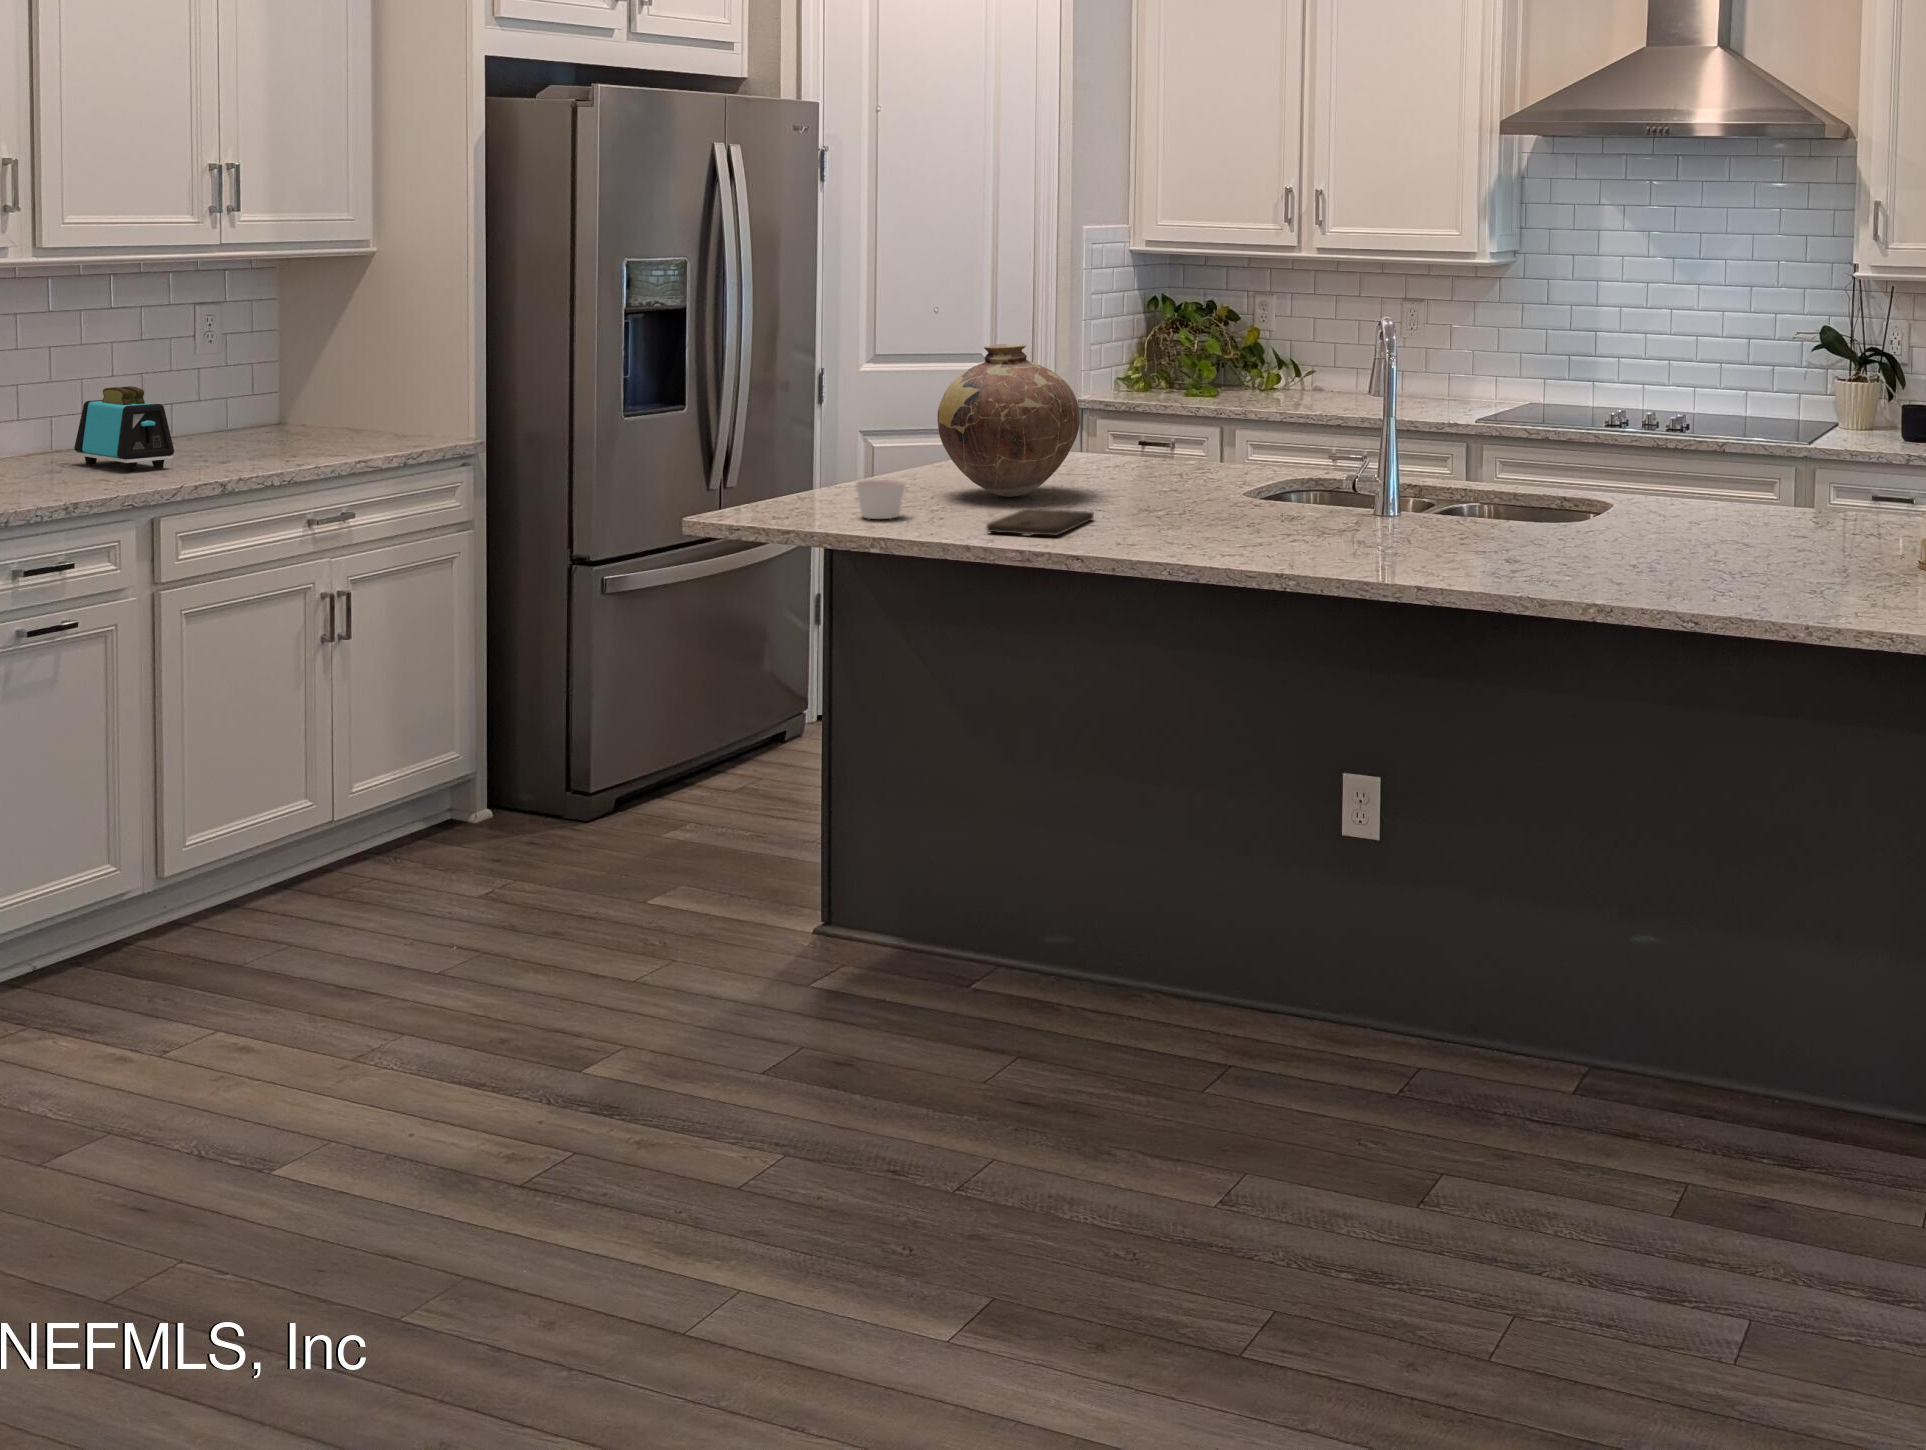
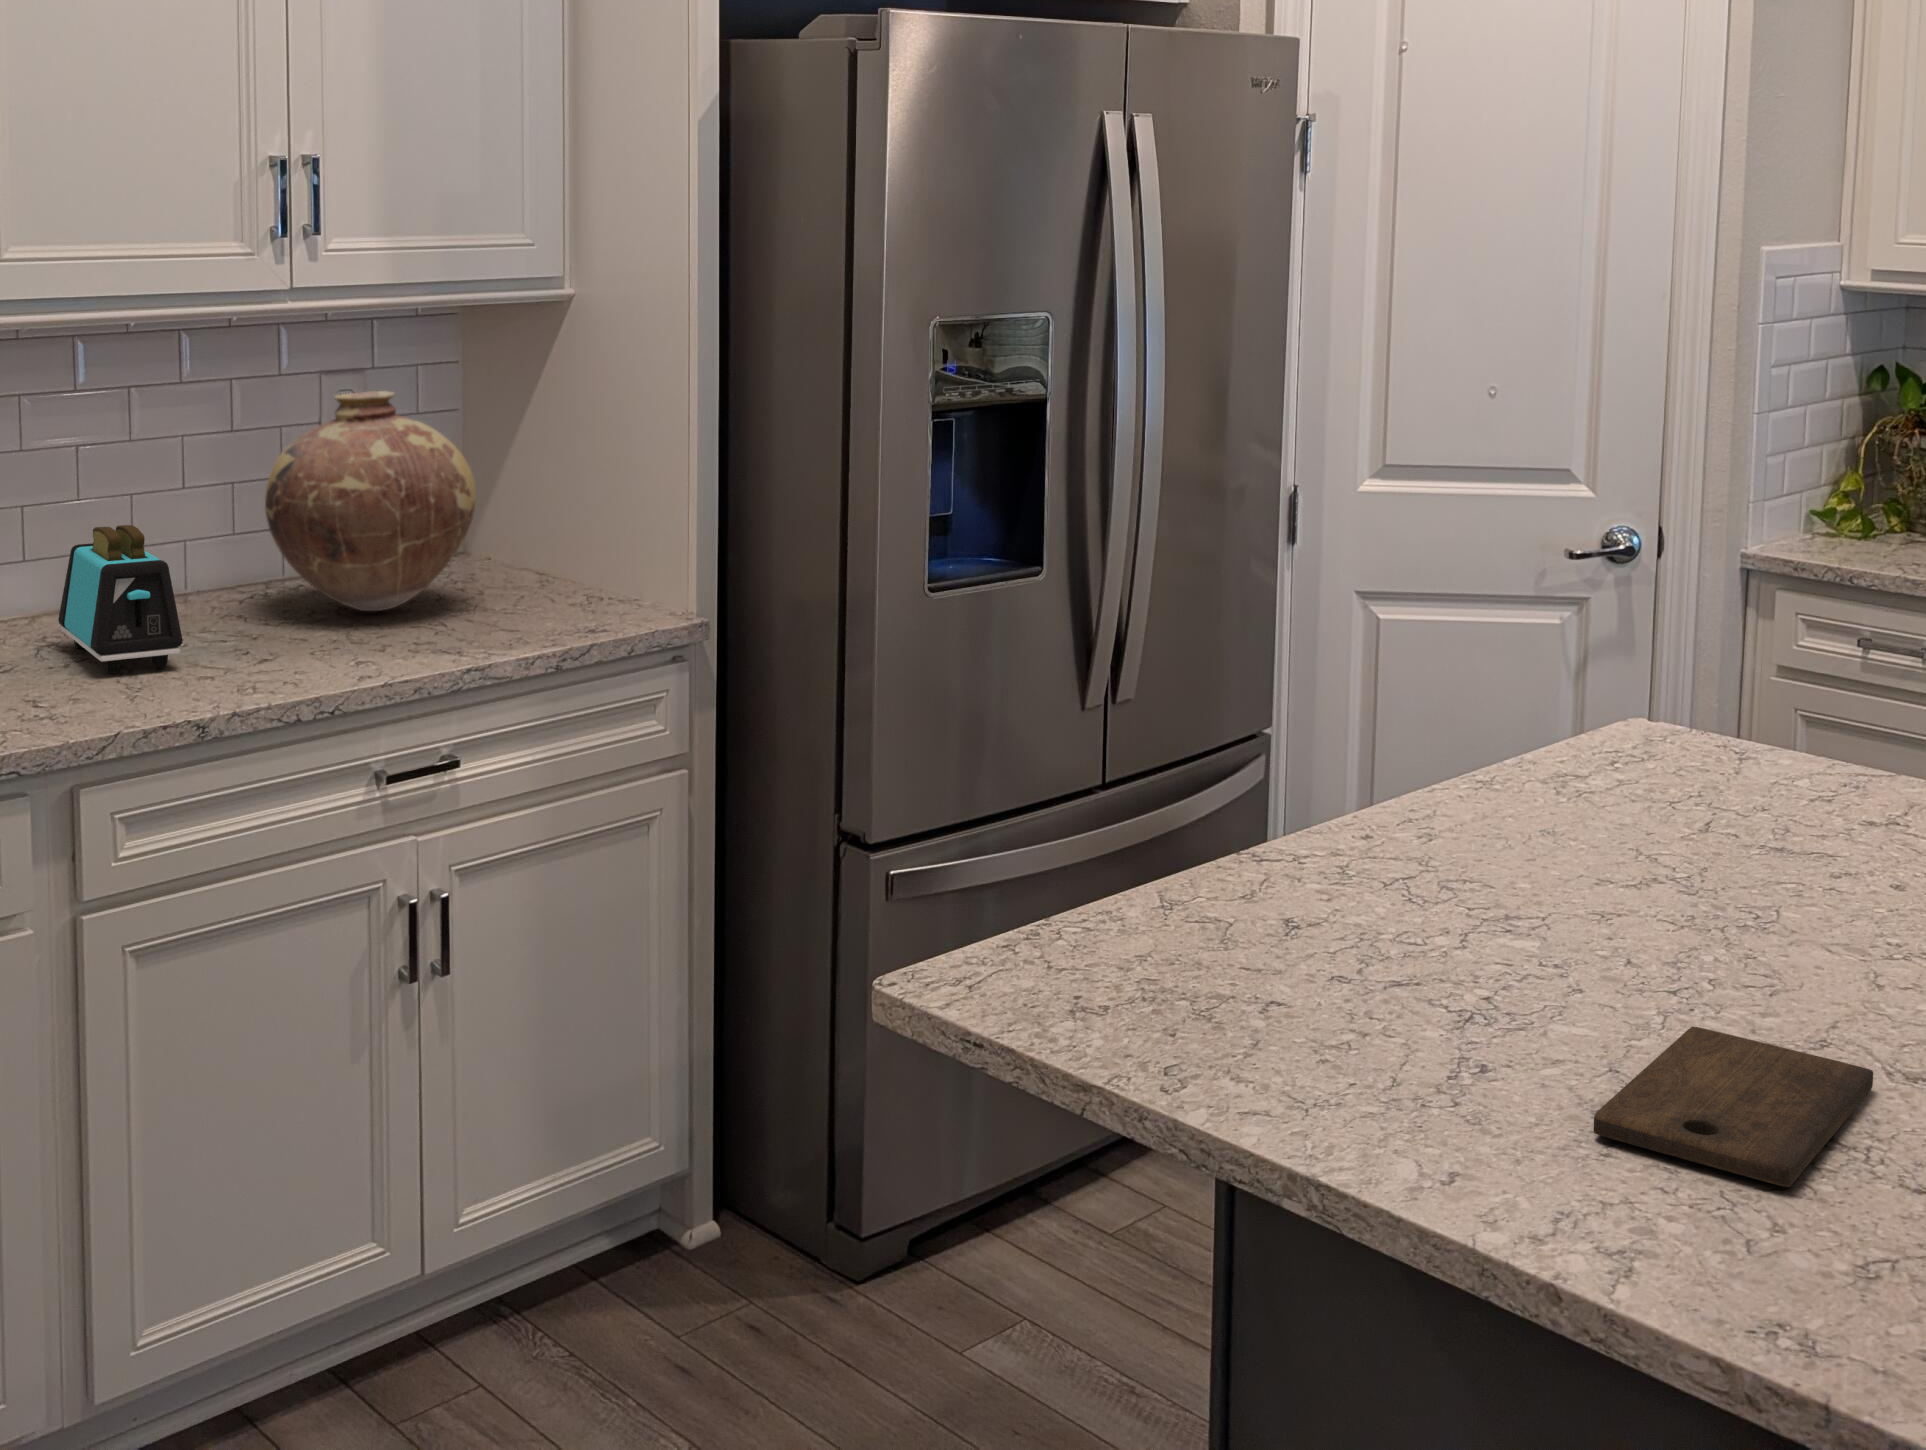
vase: present [937,344,1080,497] -> present [265,391,476,611]
candle: present [856,480,905,519] -> none [1279,910,1395,1022]

